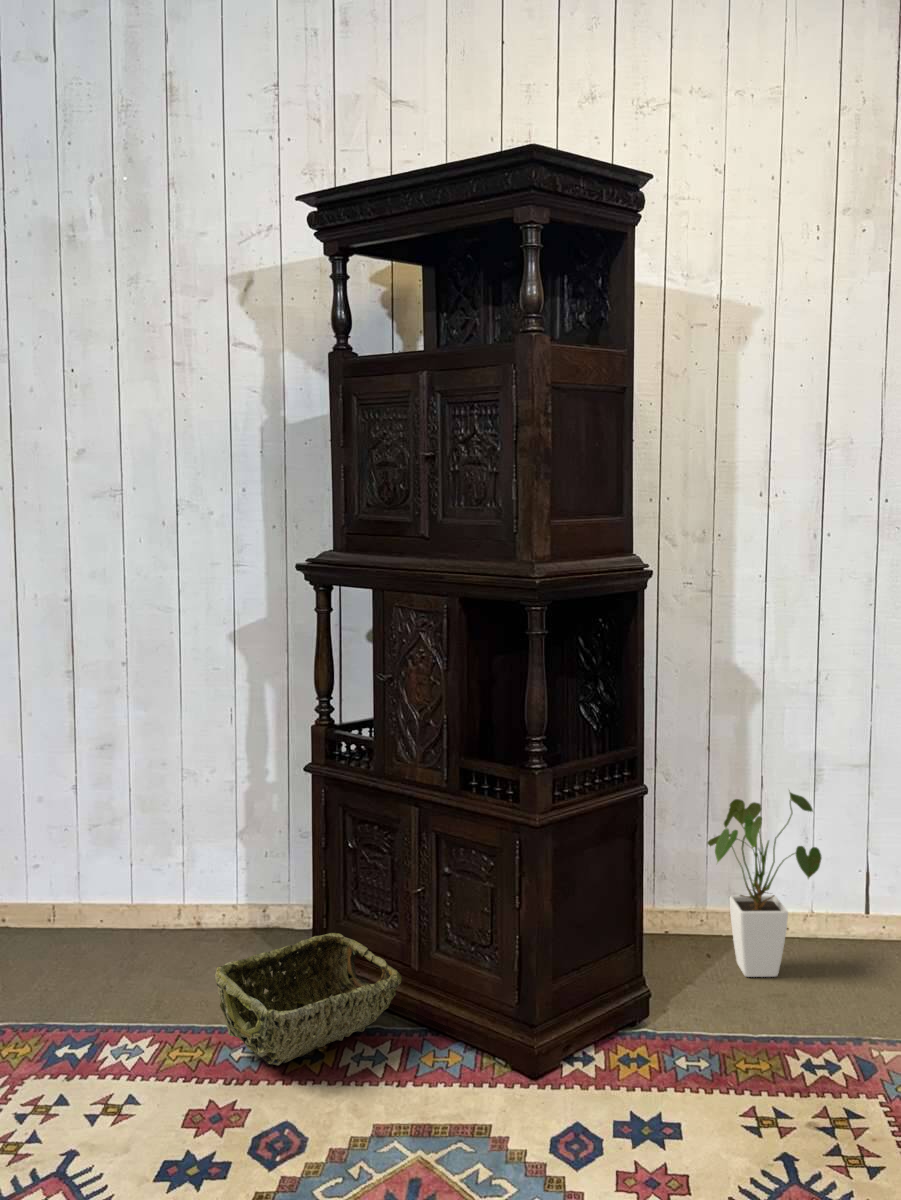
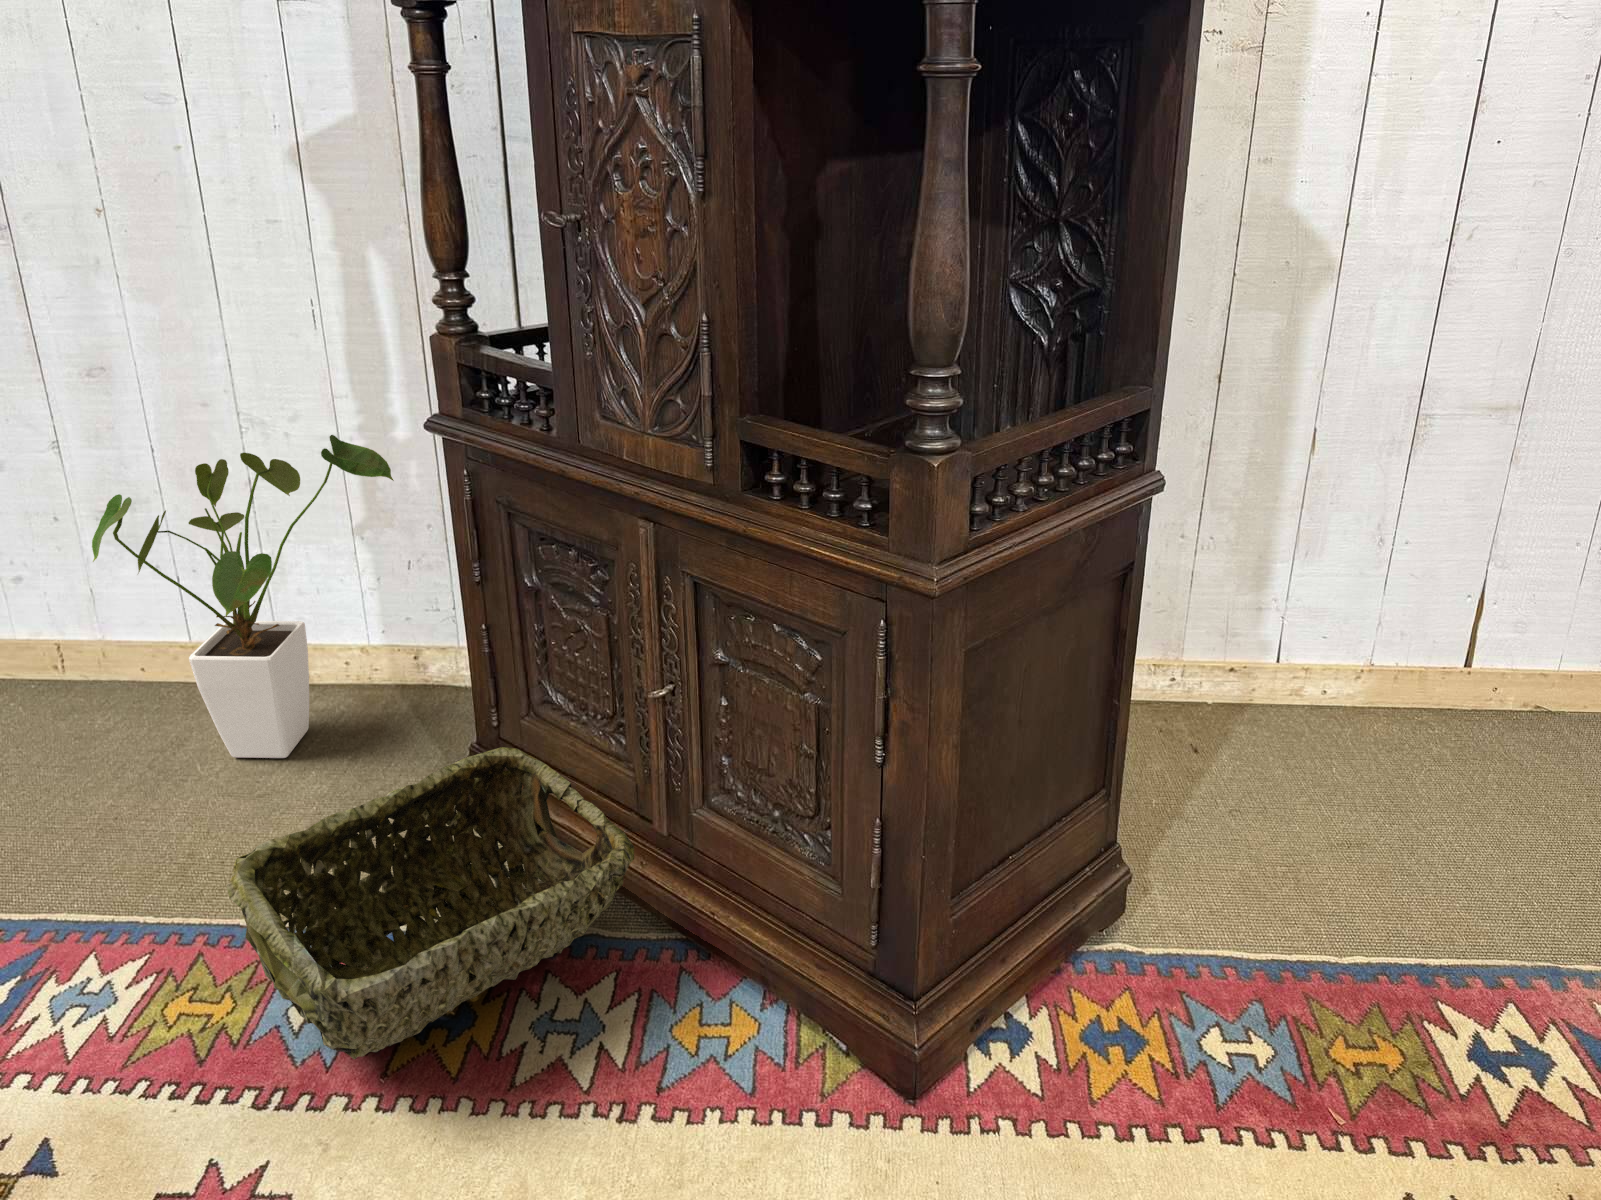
house plant: present [707,792,822,977] -> present [92,435,394,758]

